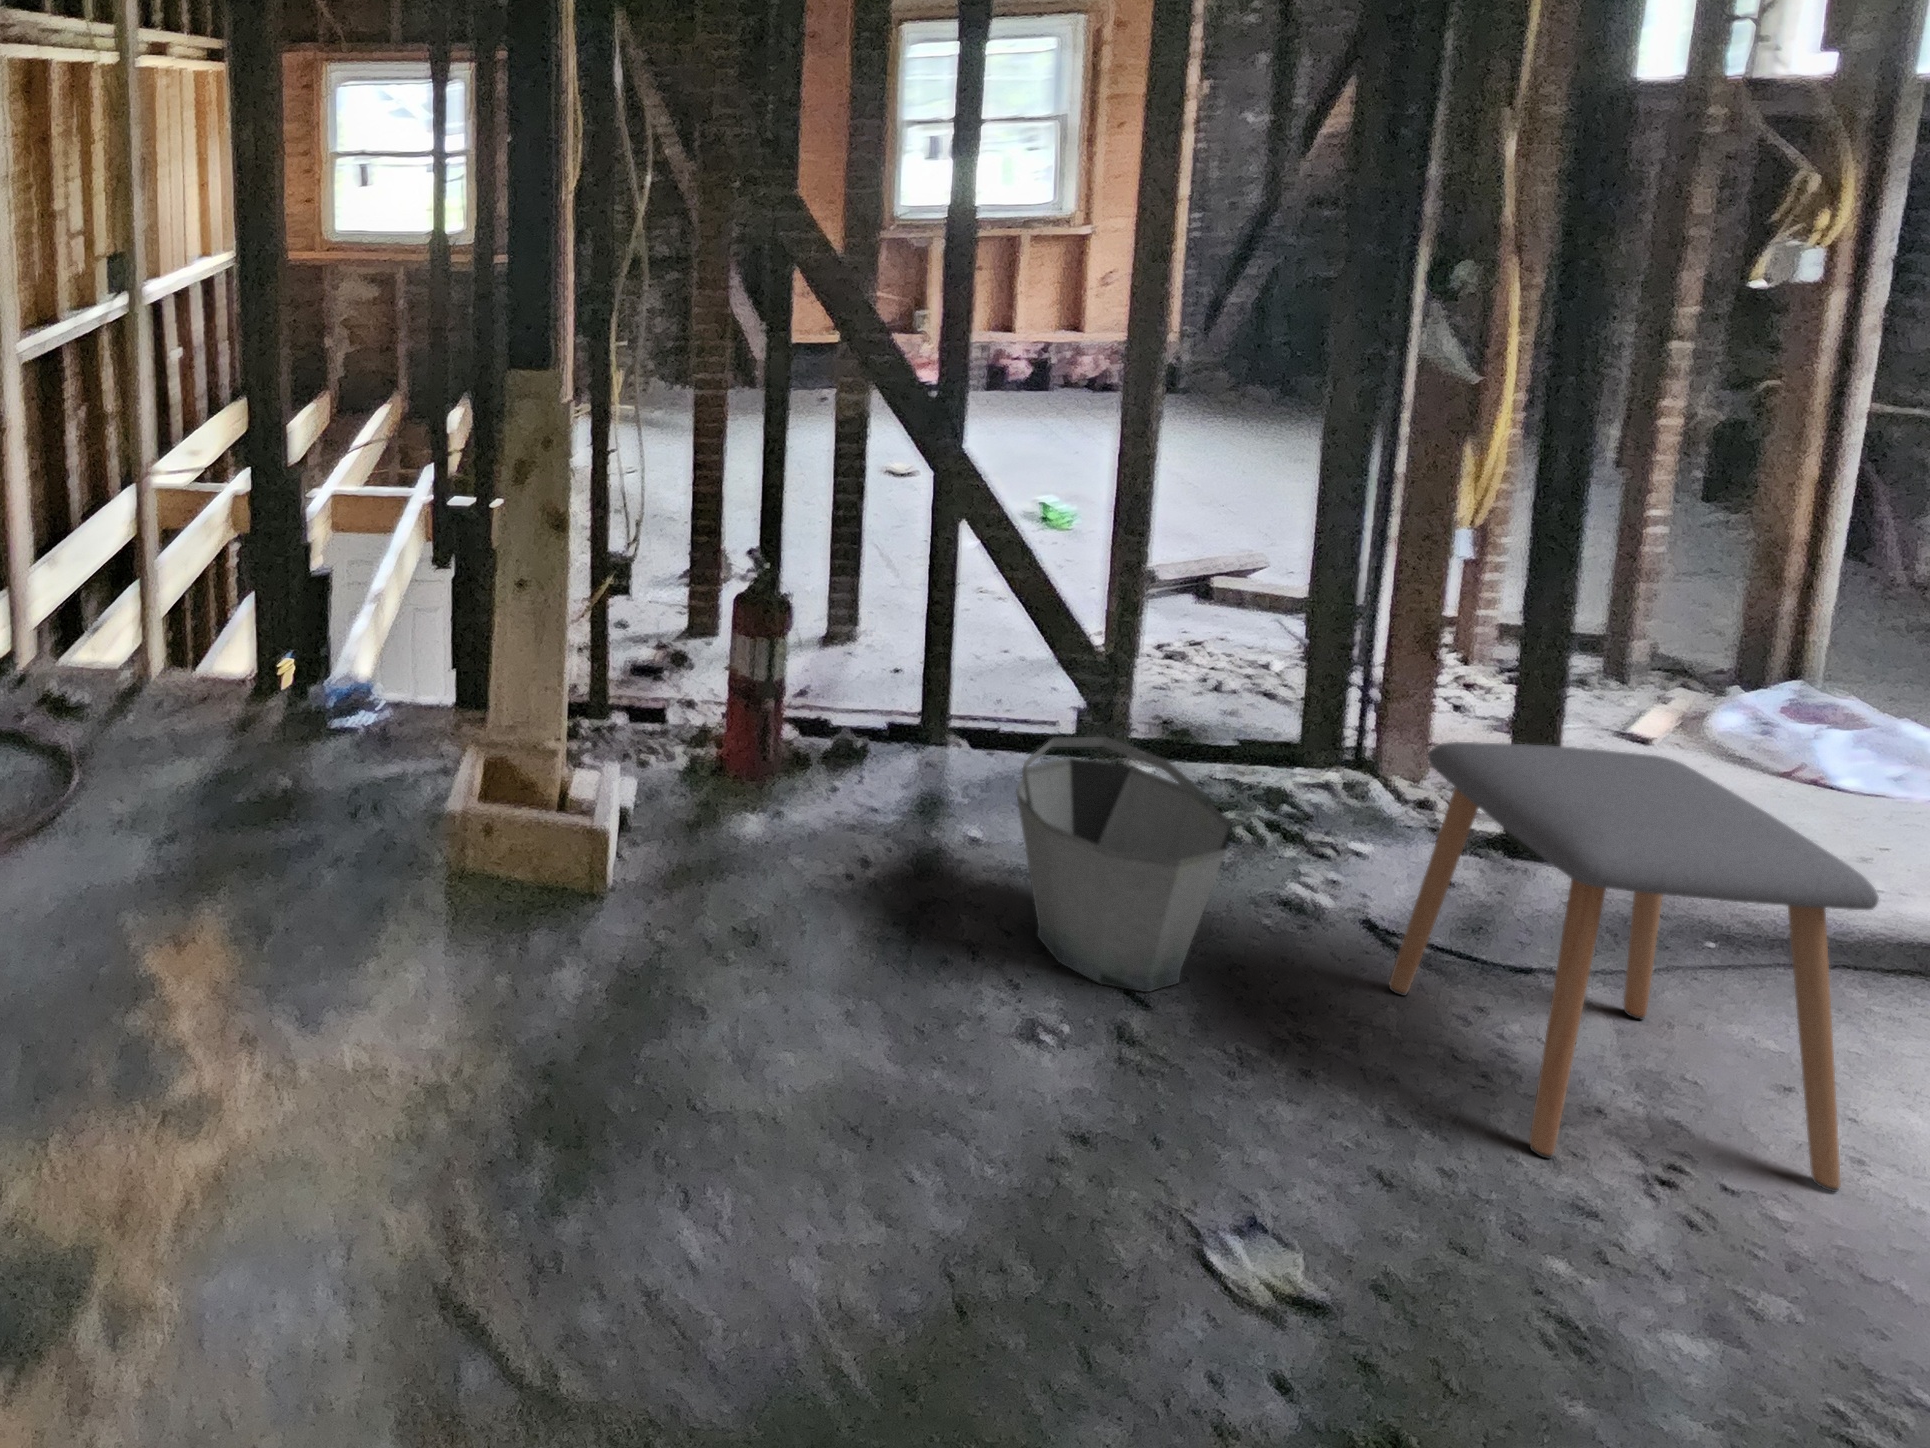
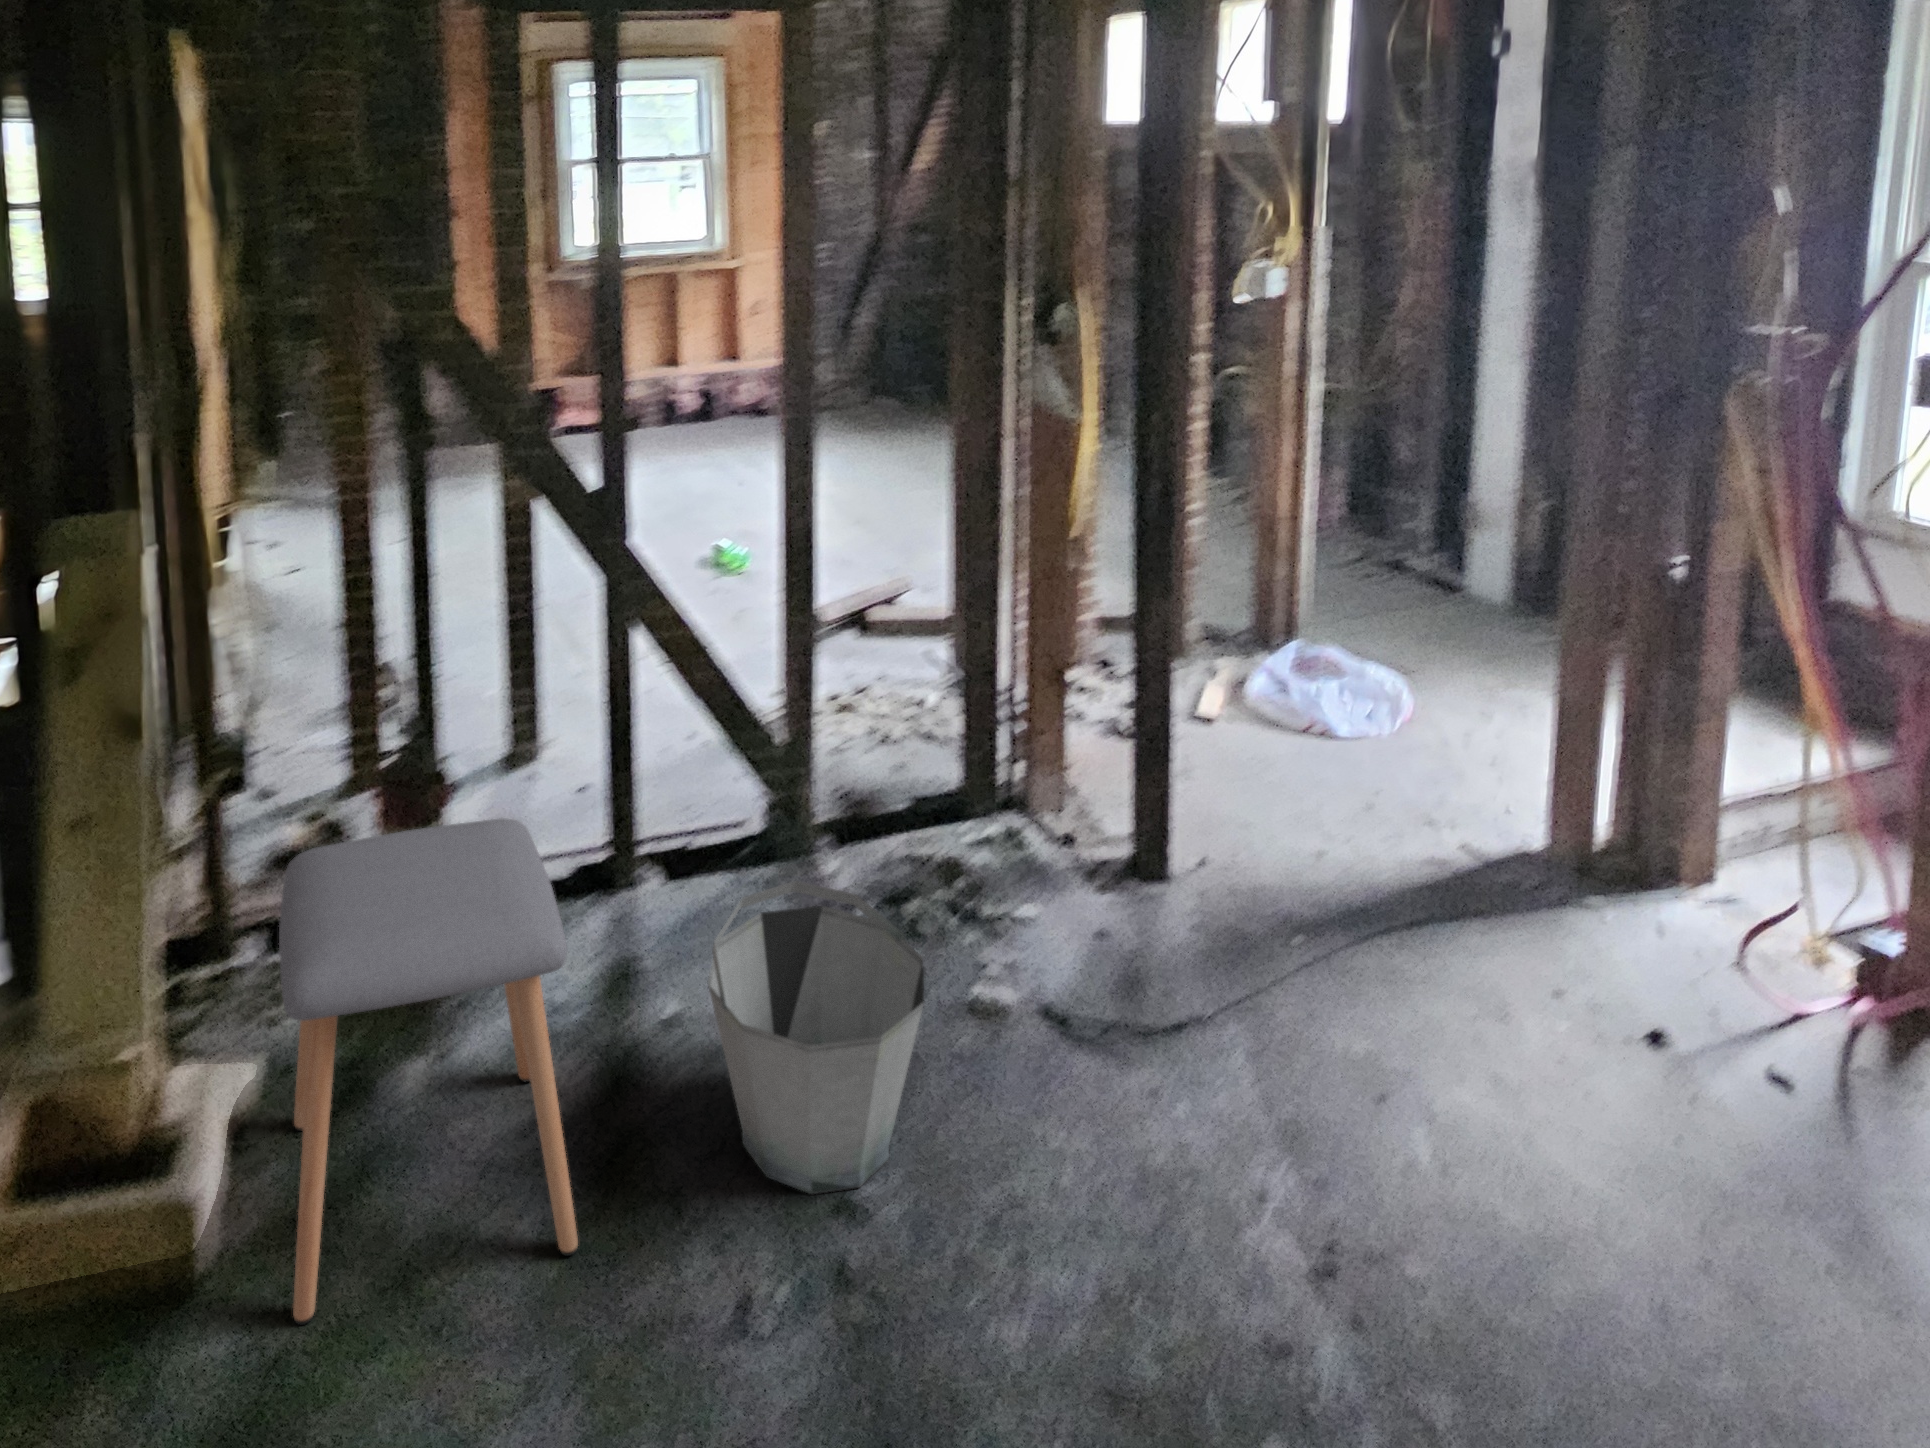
stool: present [1389,742,1879,1192] -> present [279,818,578,1325]

